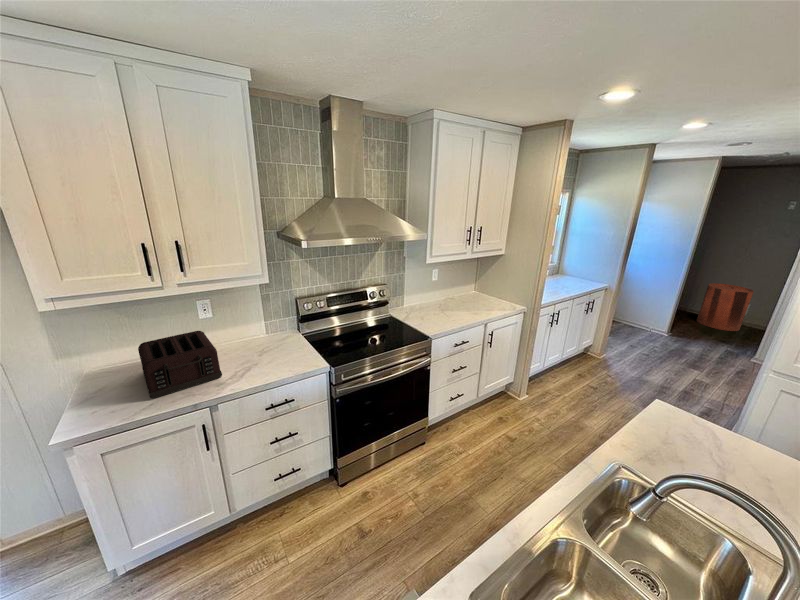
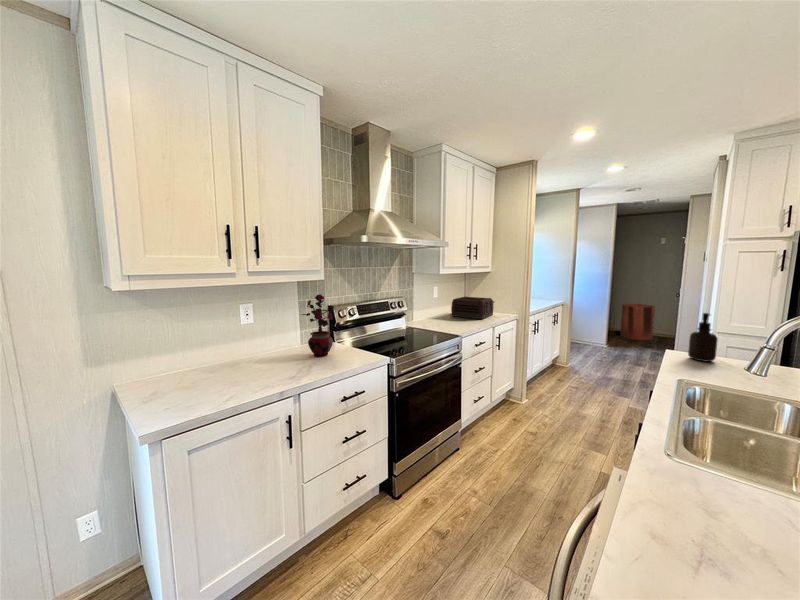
potted plant: none [244,297,282,357] -> present [302,295,334,356]
toaster: present [138,331,222,399] -> present [451,297,494,319]
soap dispenser: none [668,378,711,439] -> present [688,313,718,362]

